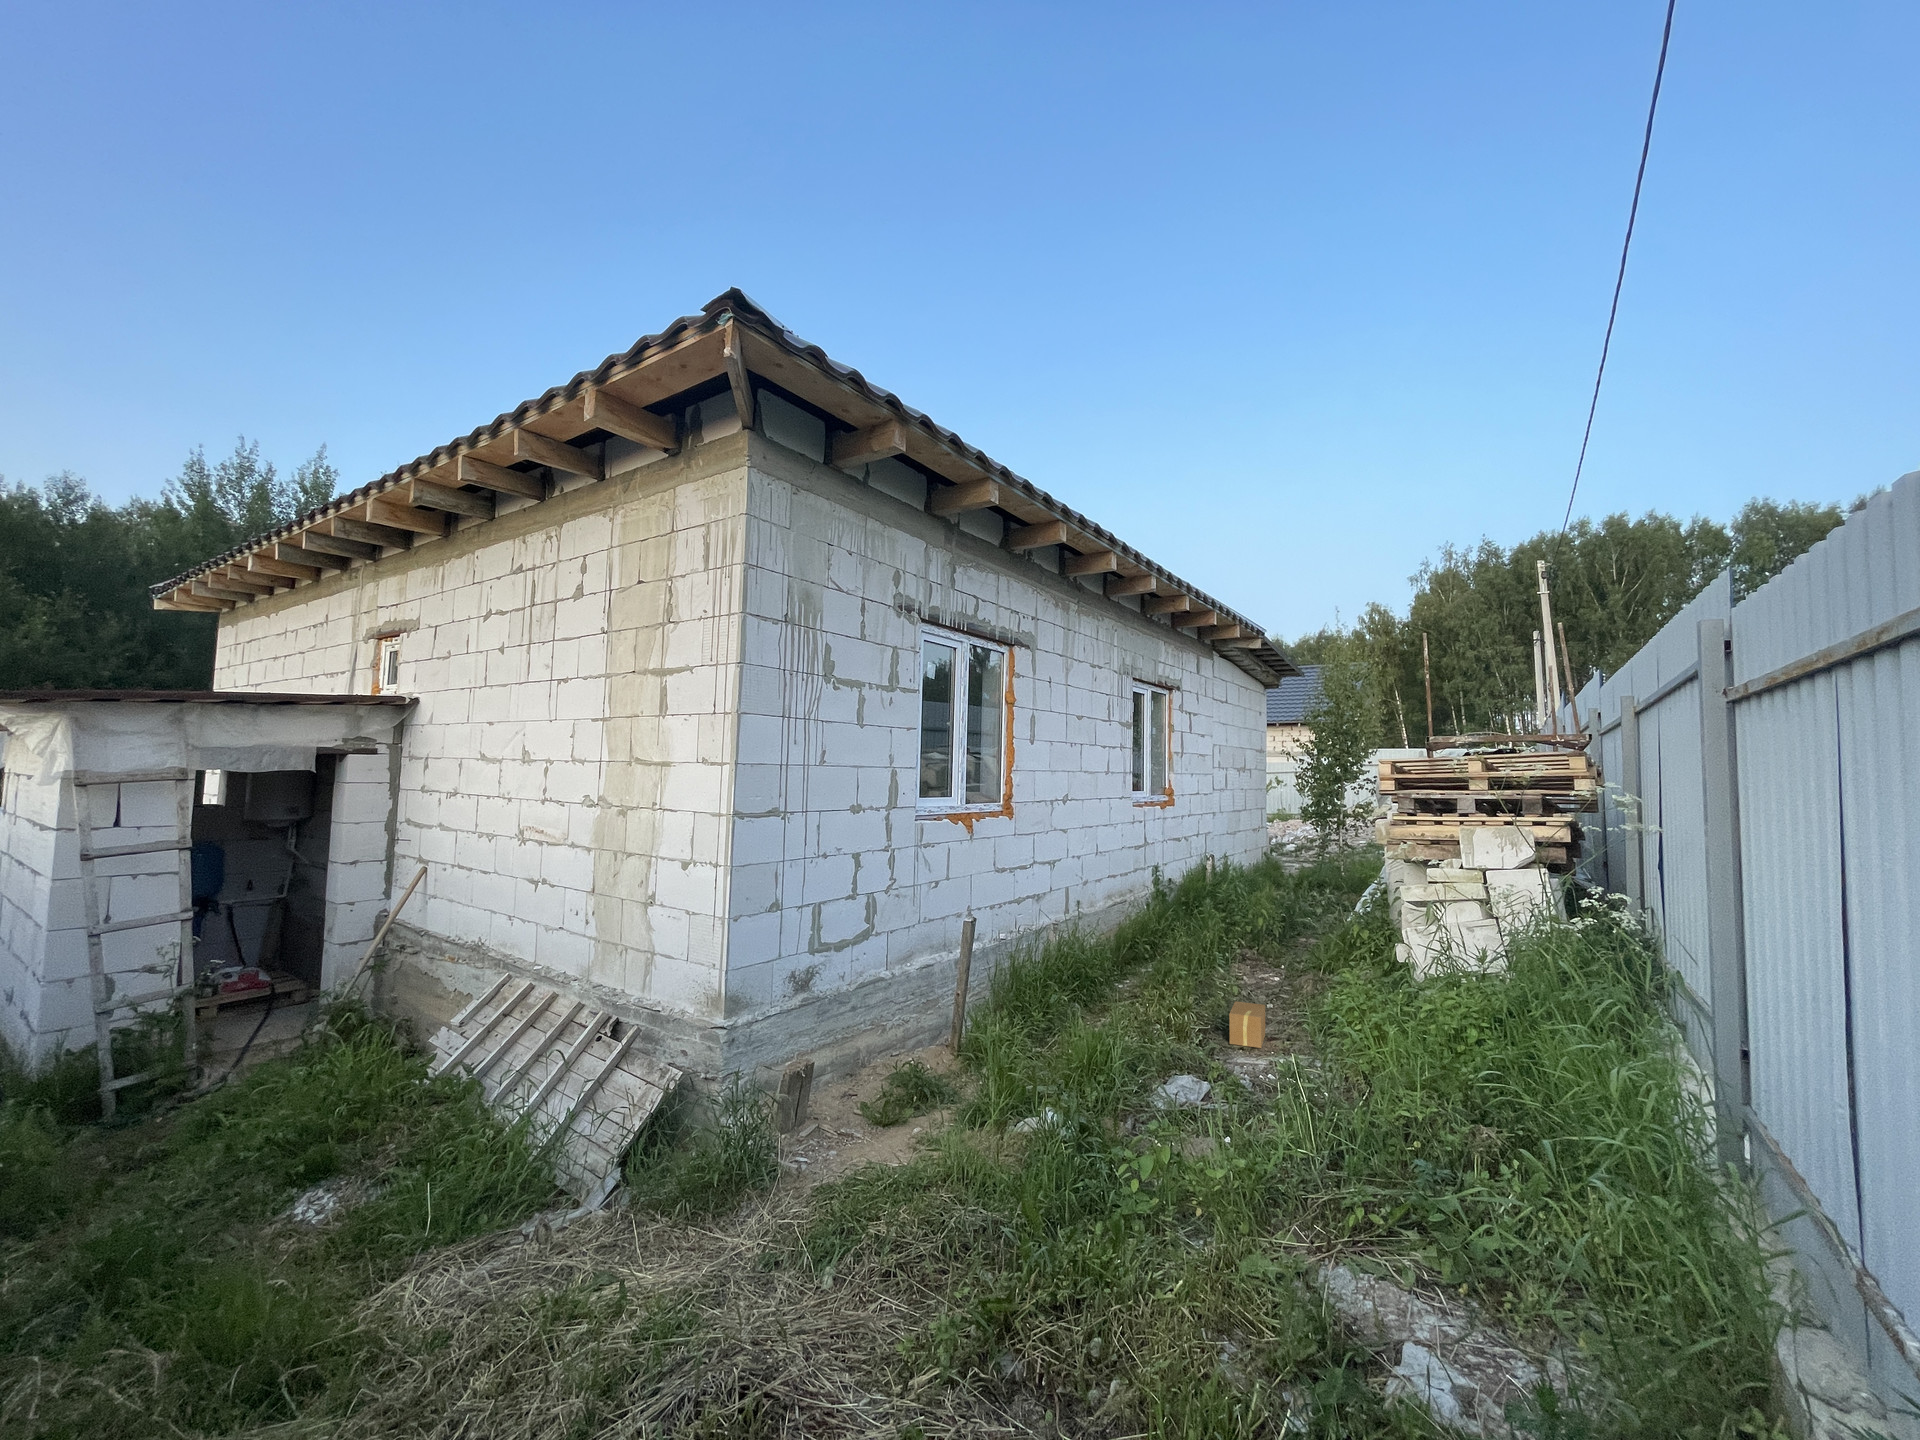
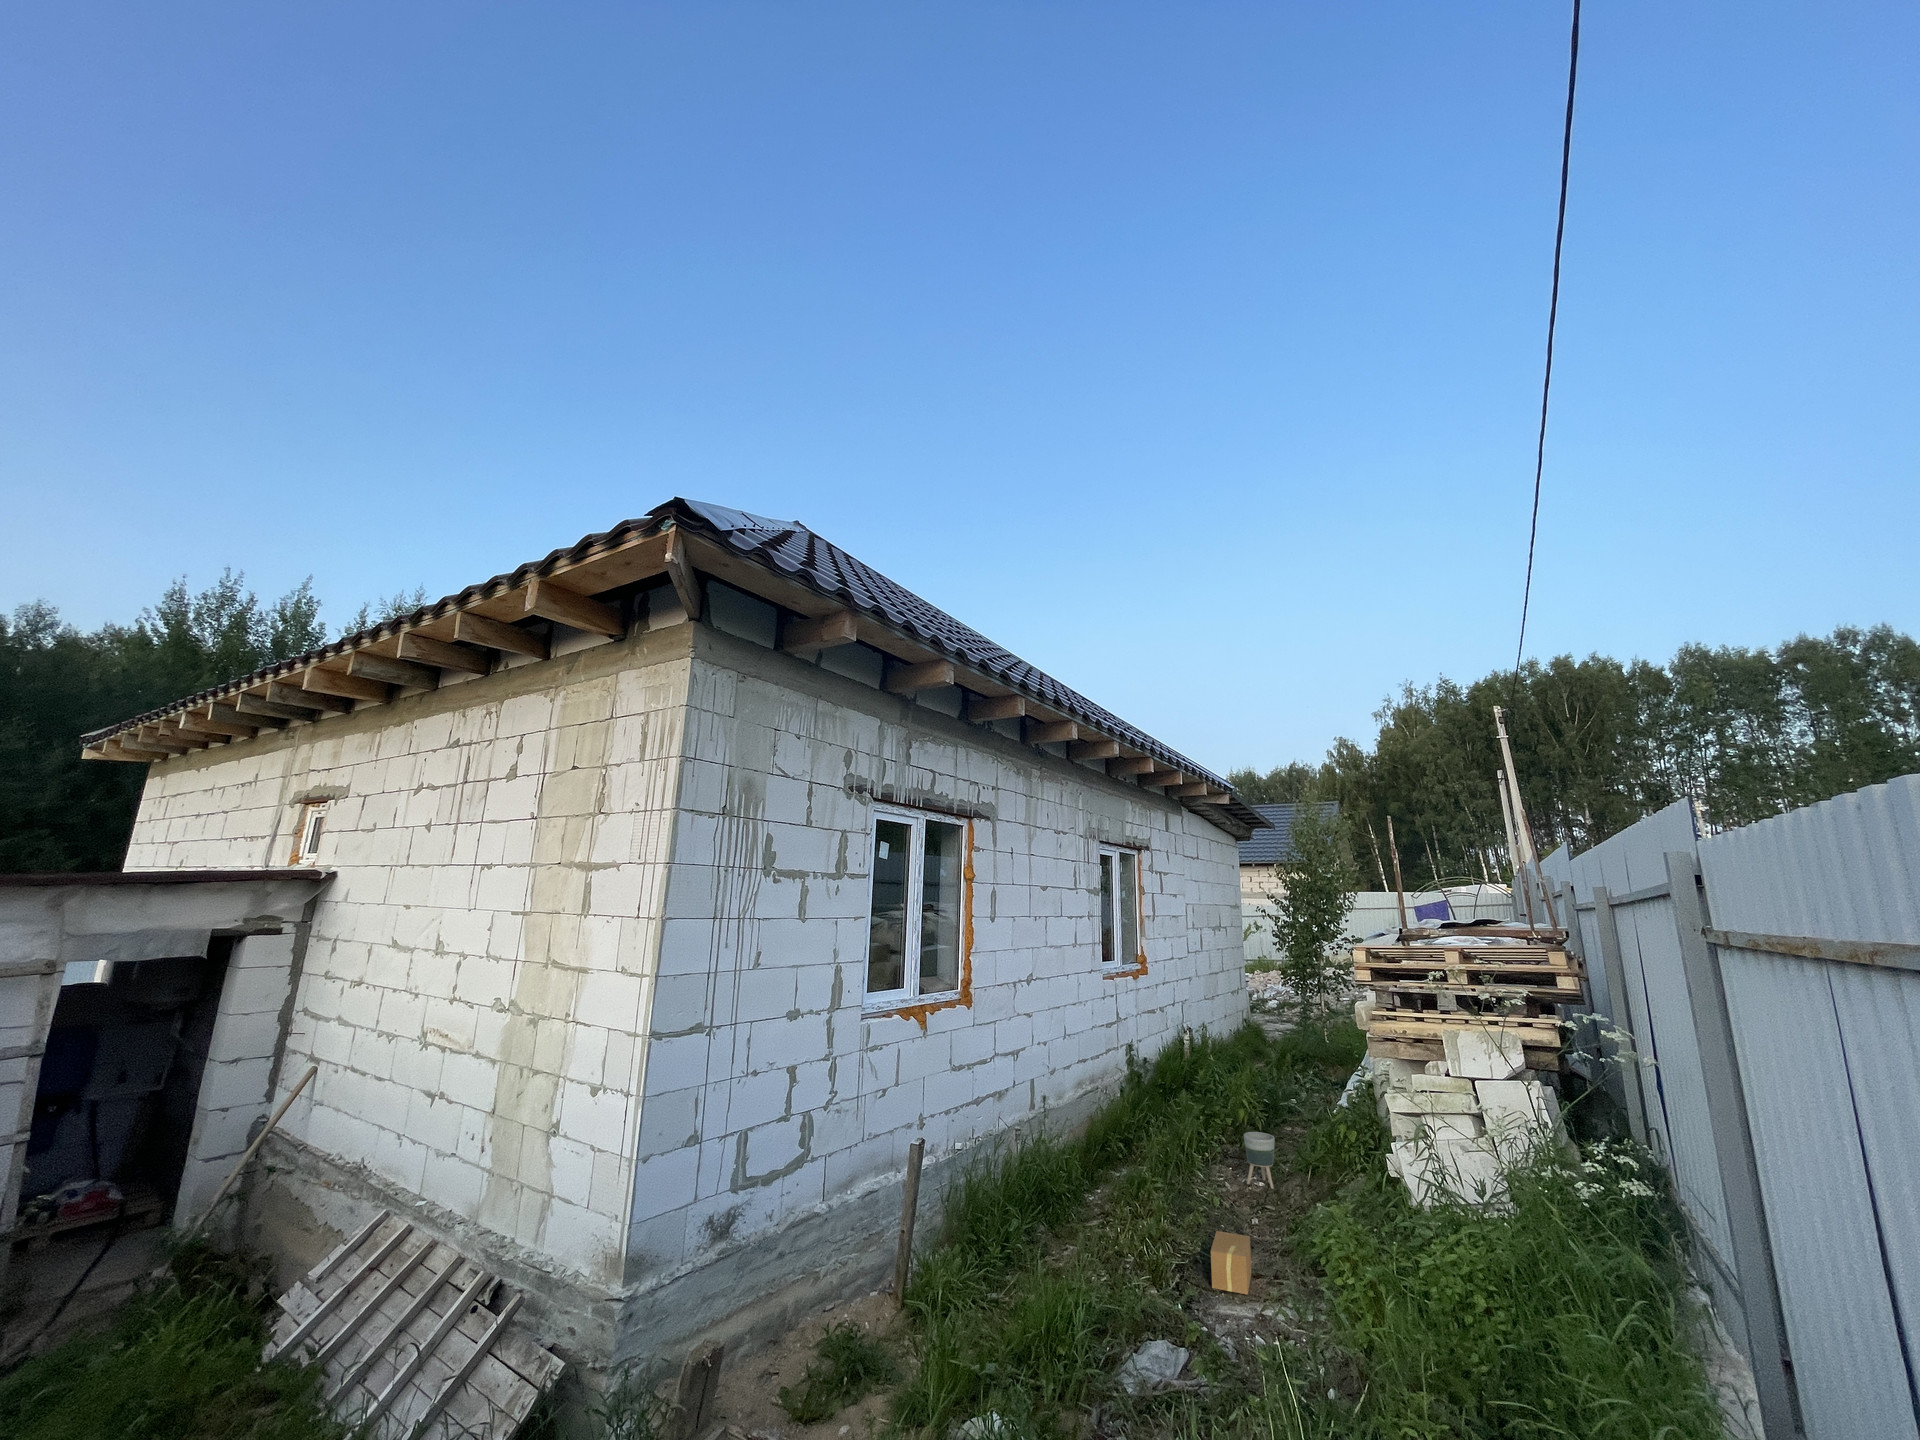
planter: none [1263,933,1292,980] -> present [1244,1132,1275,1189]

